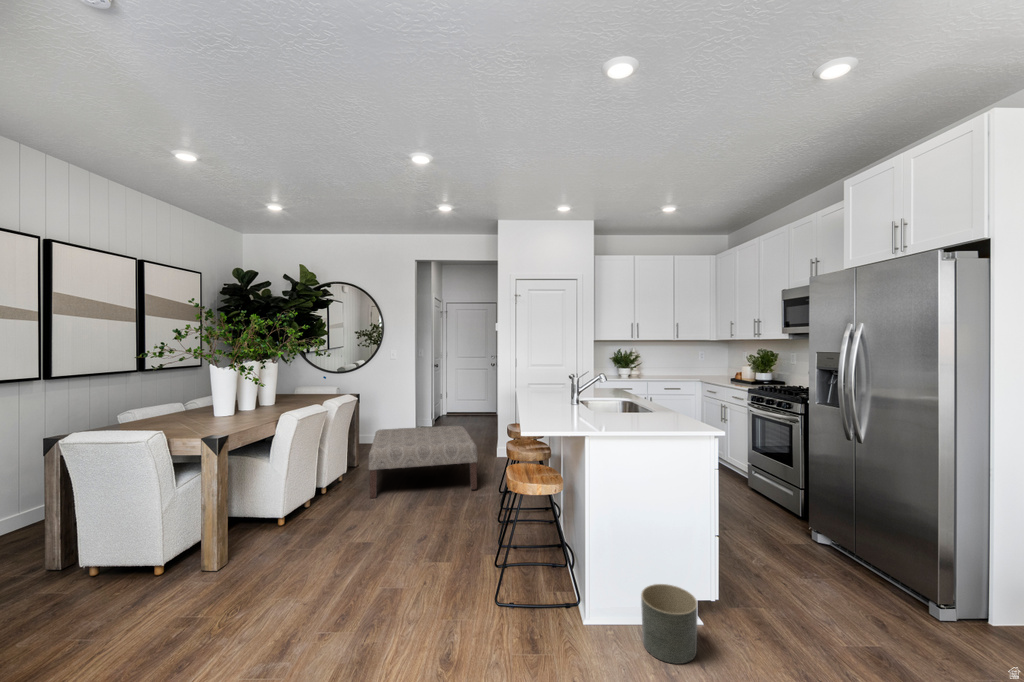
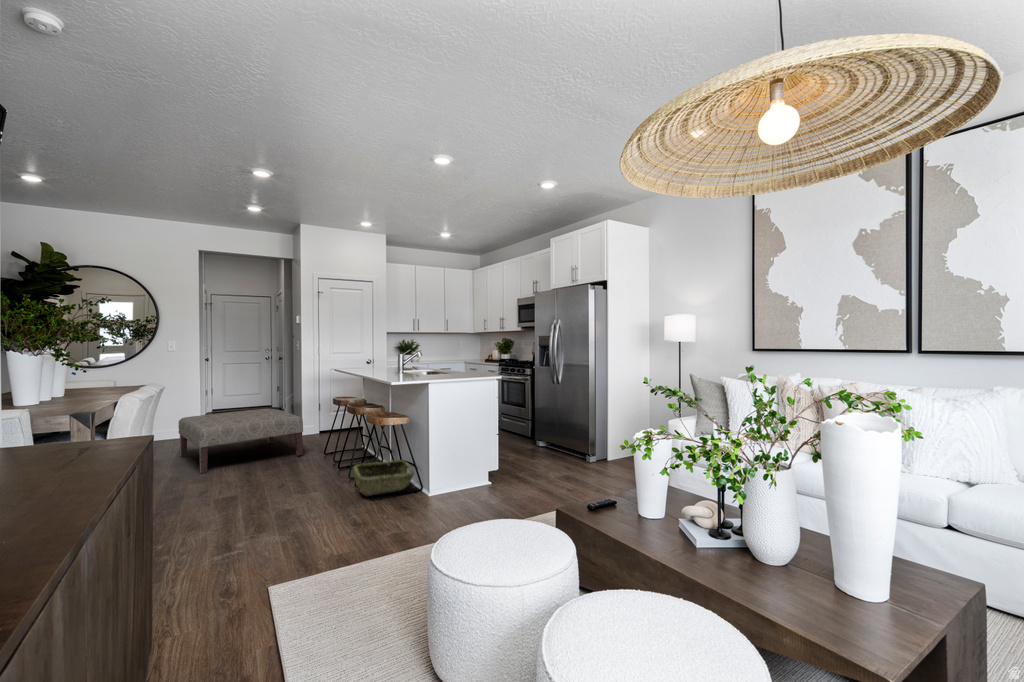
woven basket: none [482,539,567,598] -> present [353,460,414,496]
planter: present [641,584,697,664] -> none [463,463,492,498]

